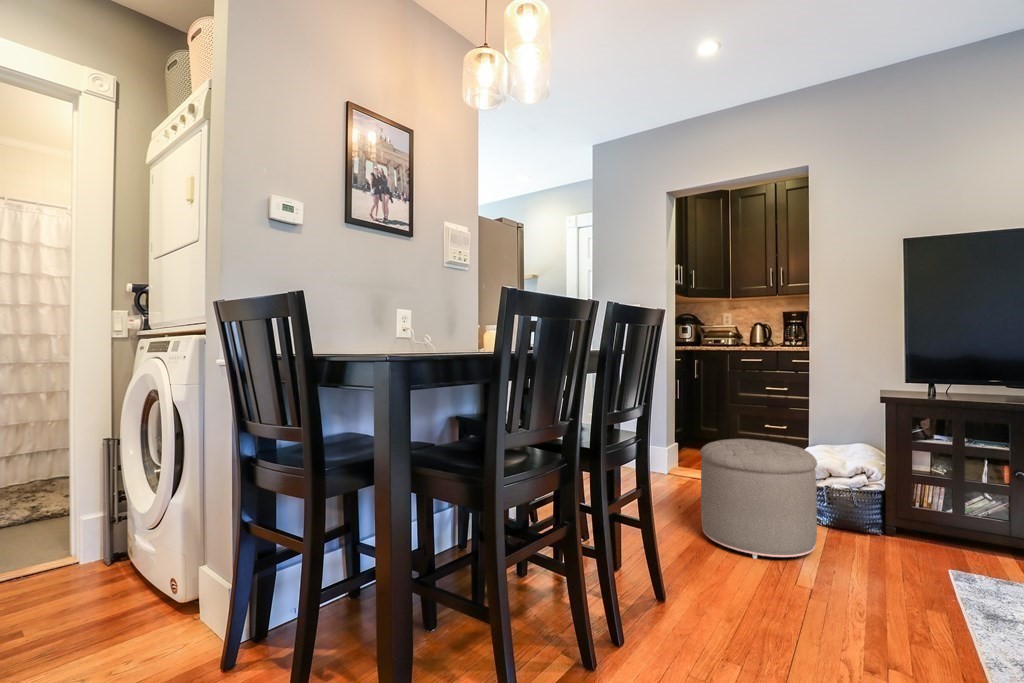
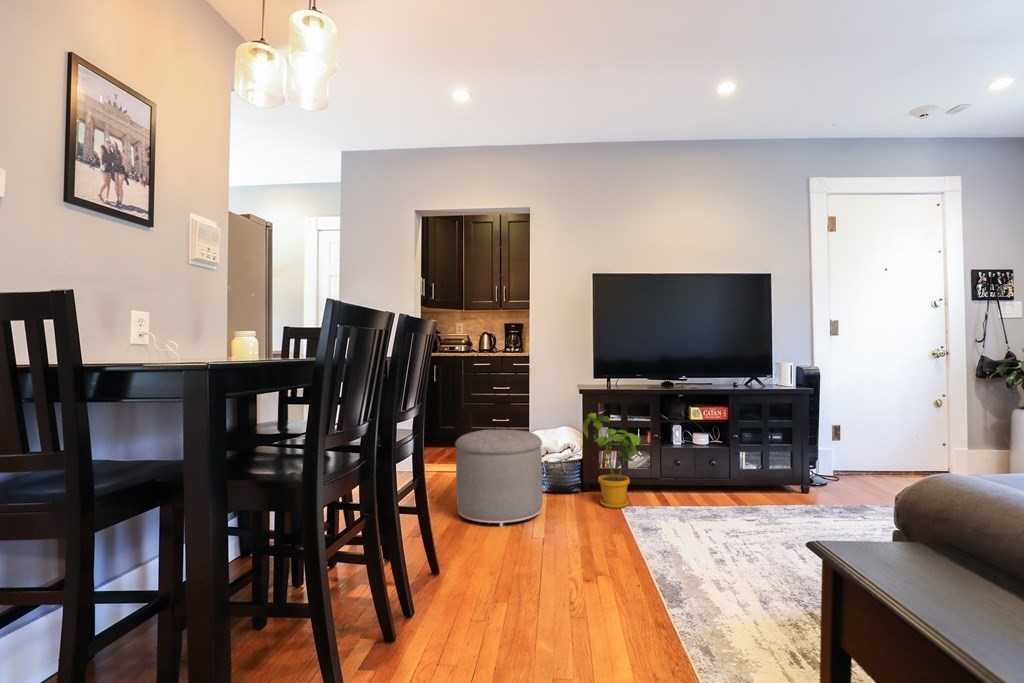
house plant: none [884,432,994,571] -> present [583,413,642,508]

